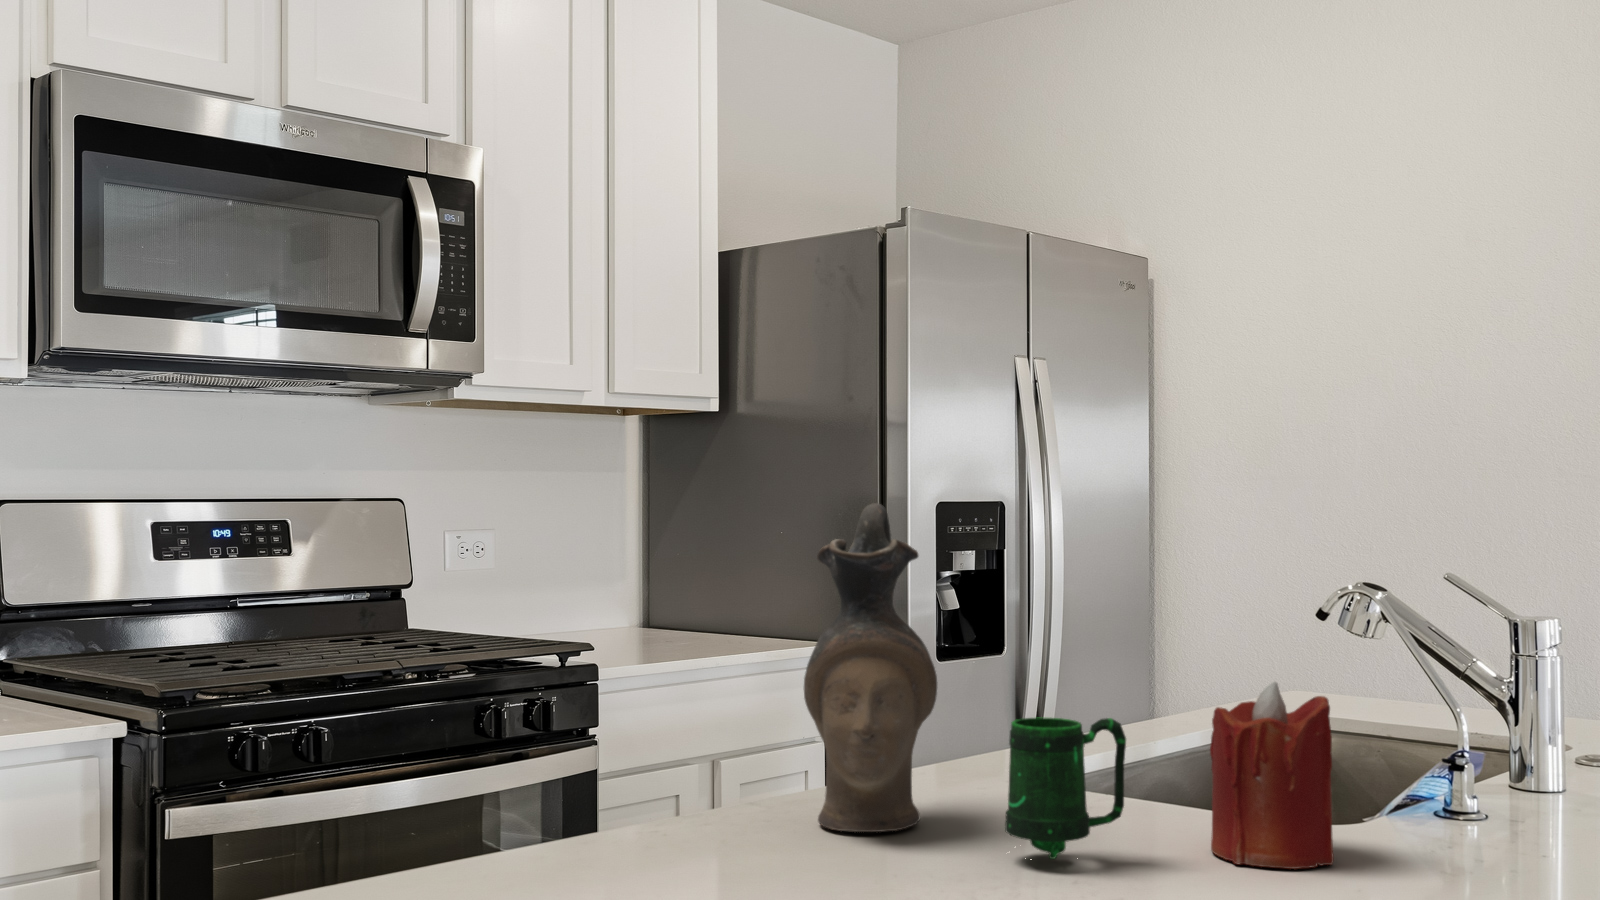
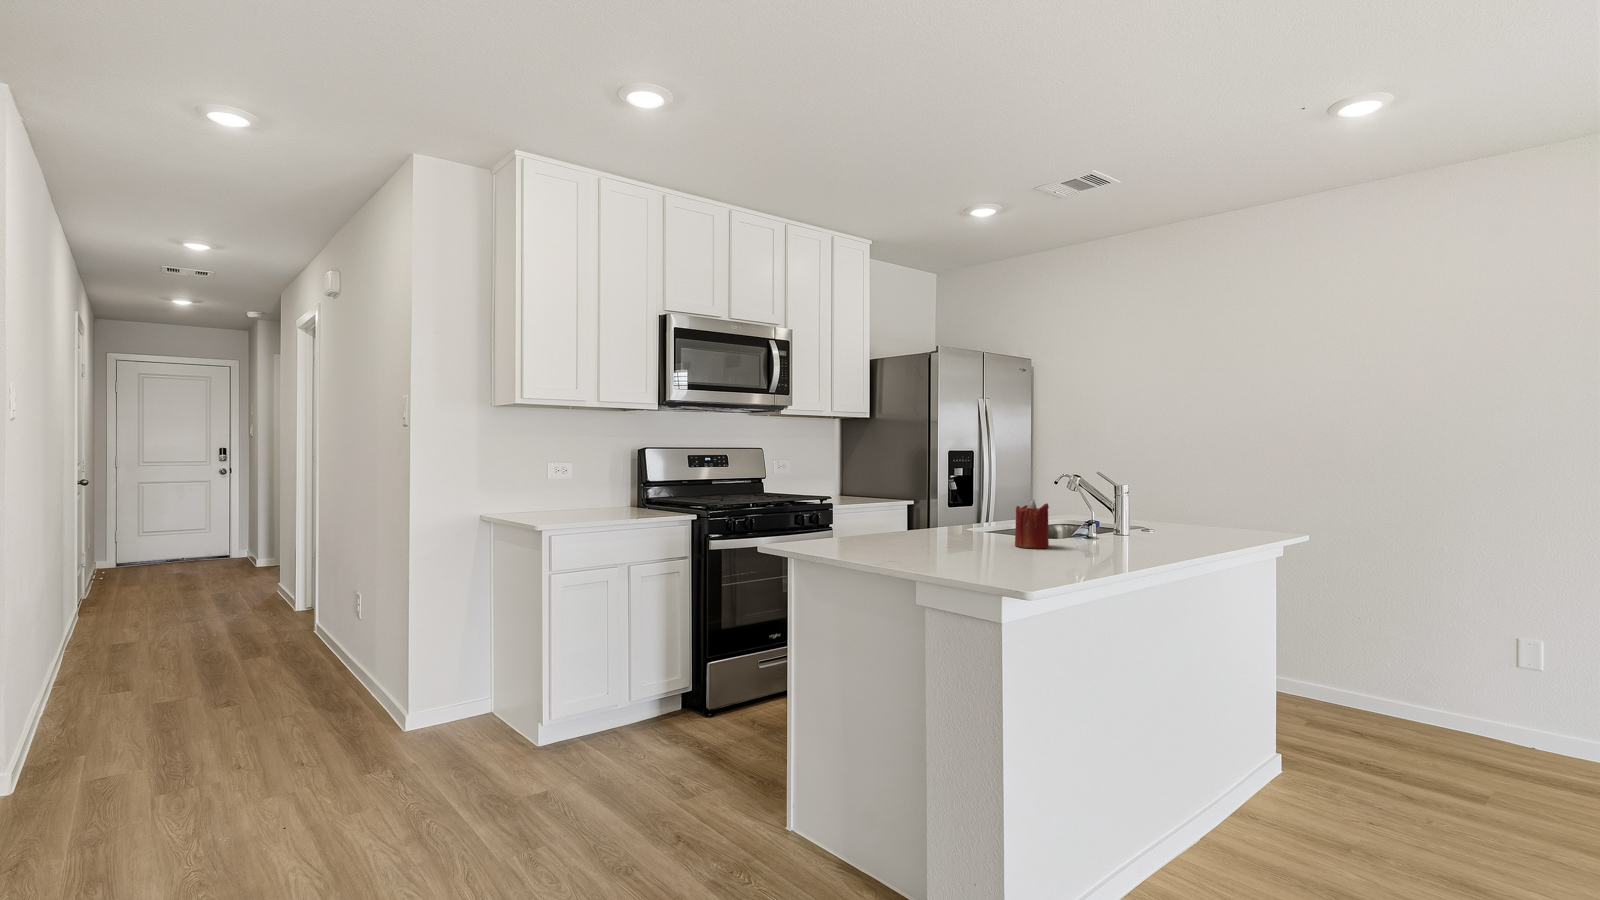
ceramic pitcher: present [804,503,937,832] -> none [902,450,939,539]
mug: present [1005,717,1126,859] -> none [957,508,990,547]

